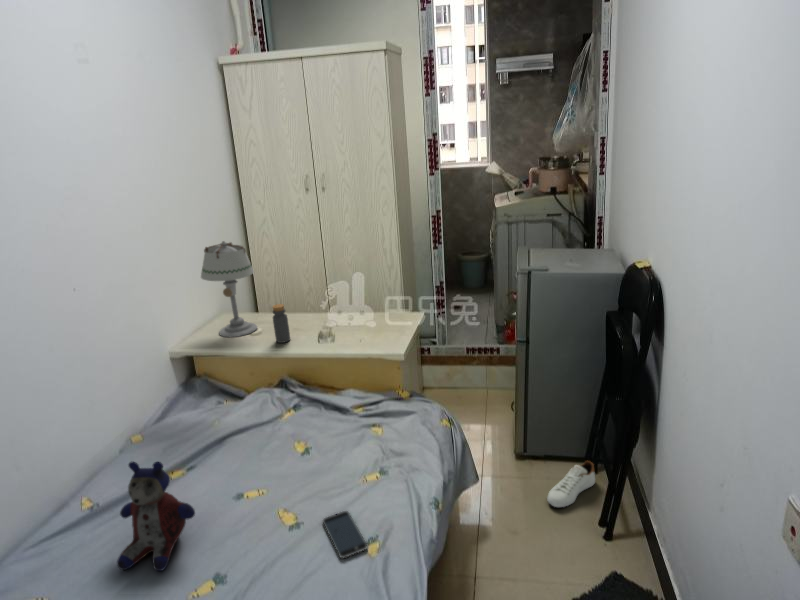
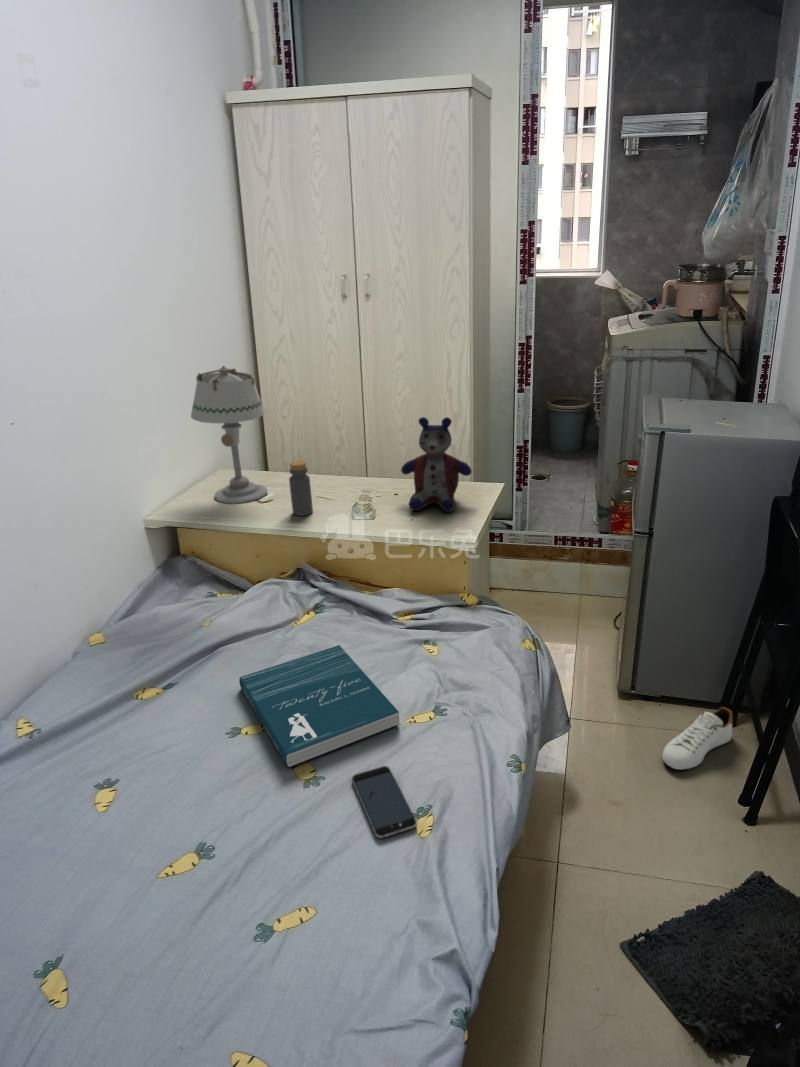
book: none [241,432,355,517] -> present [239,645,399,767]
stuffed bear: present [117,462,195,571] -> present [401,417,471,512]

